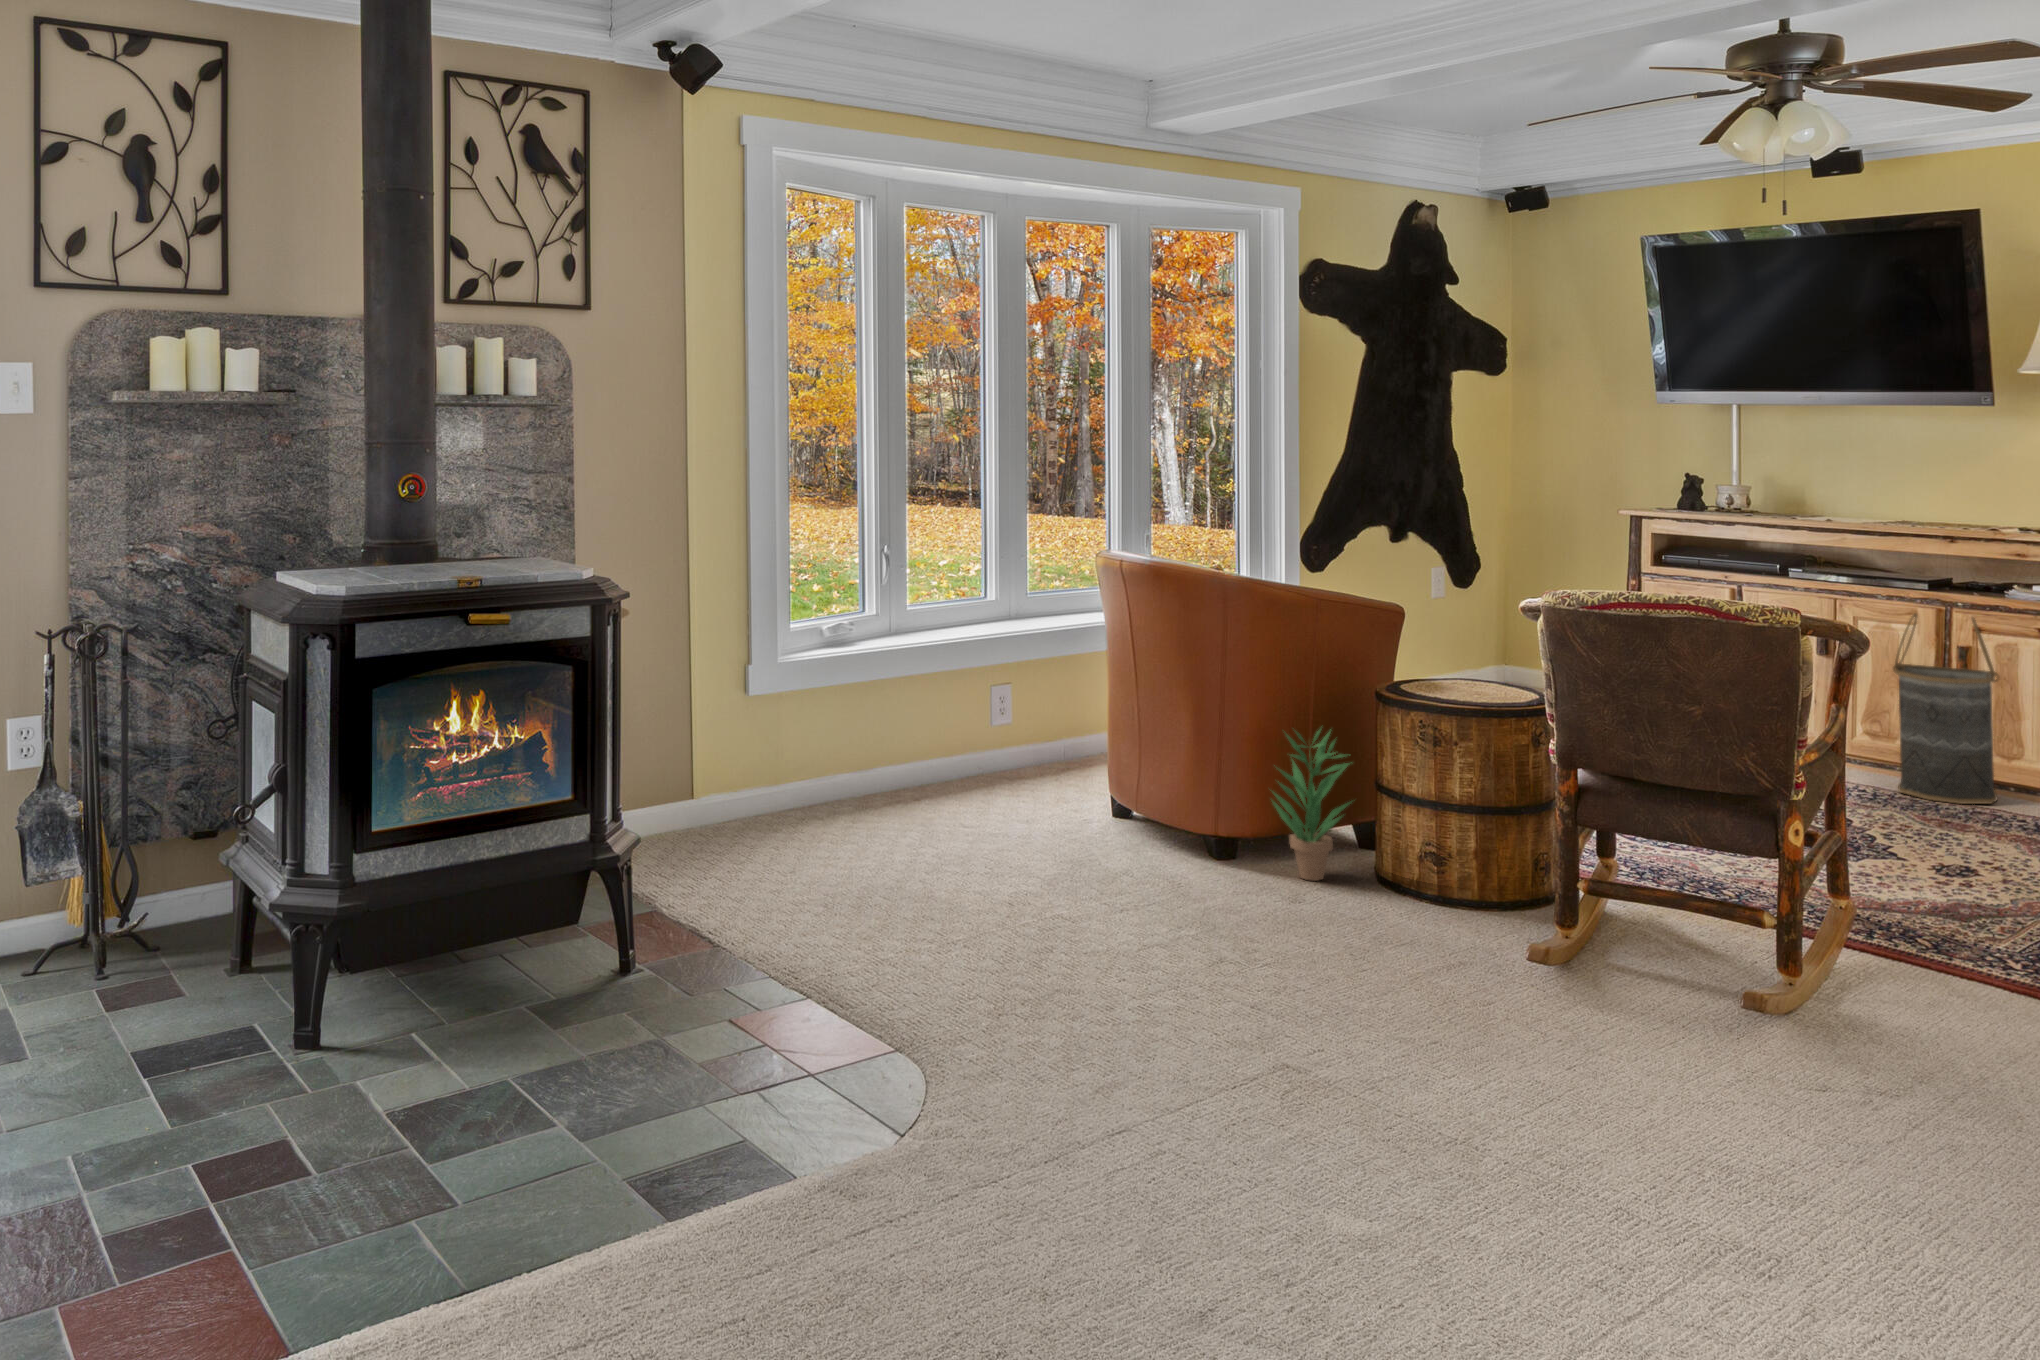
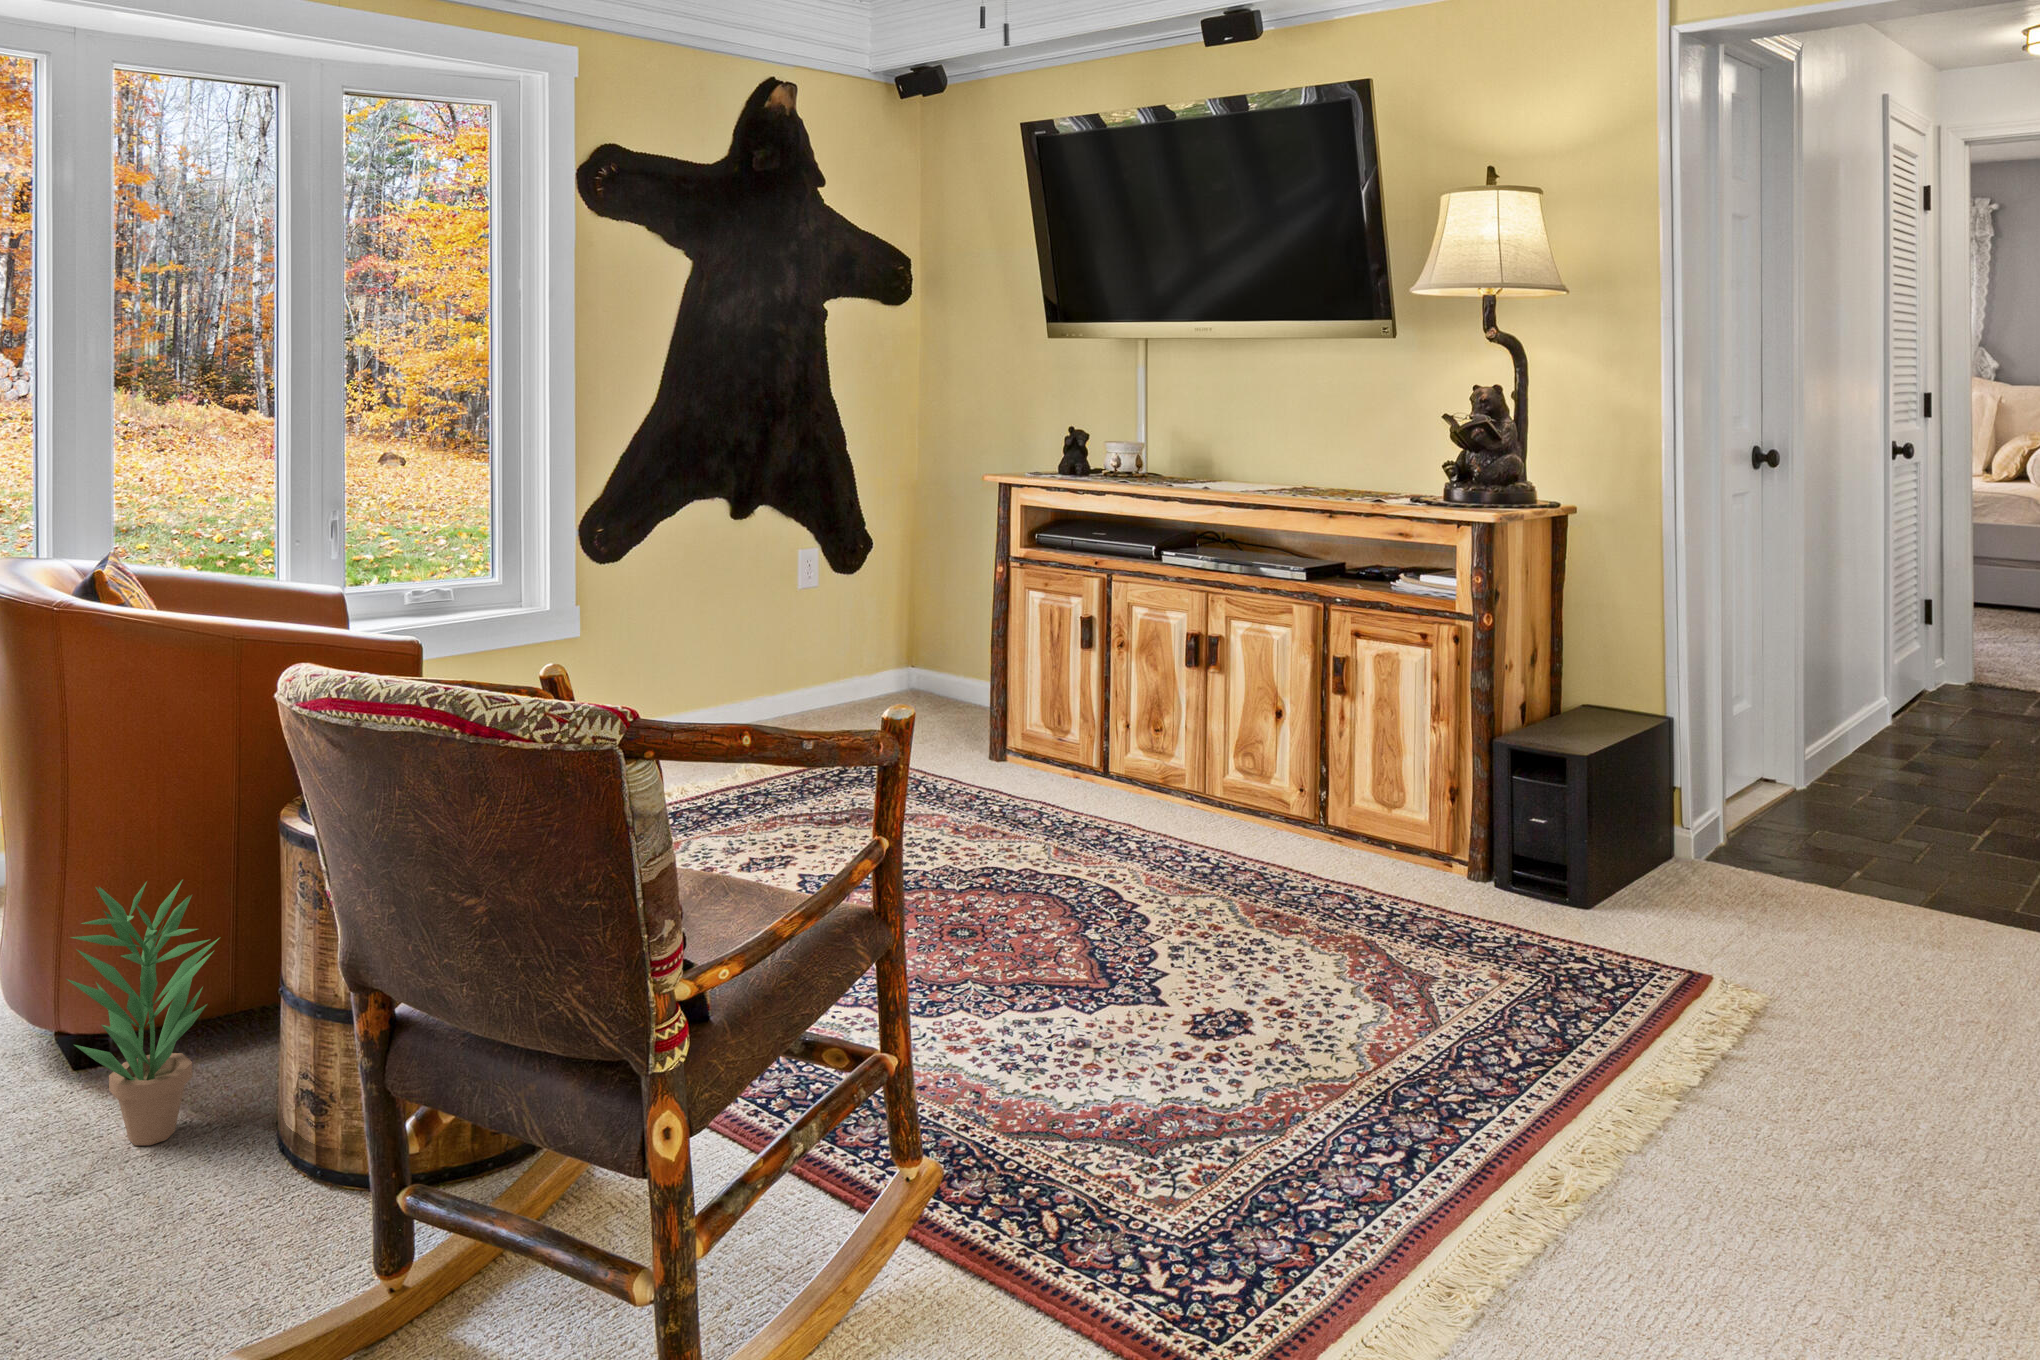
basket: present [1893,613,1999,804] -> none [1233,617,1360,883]

